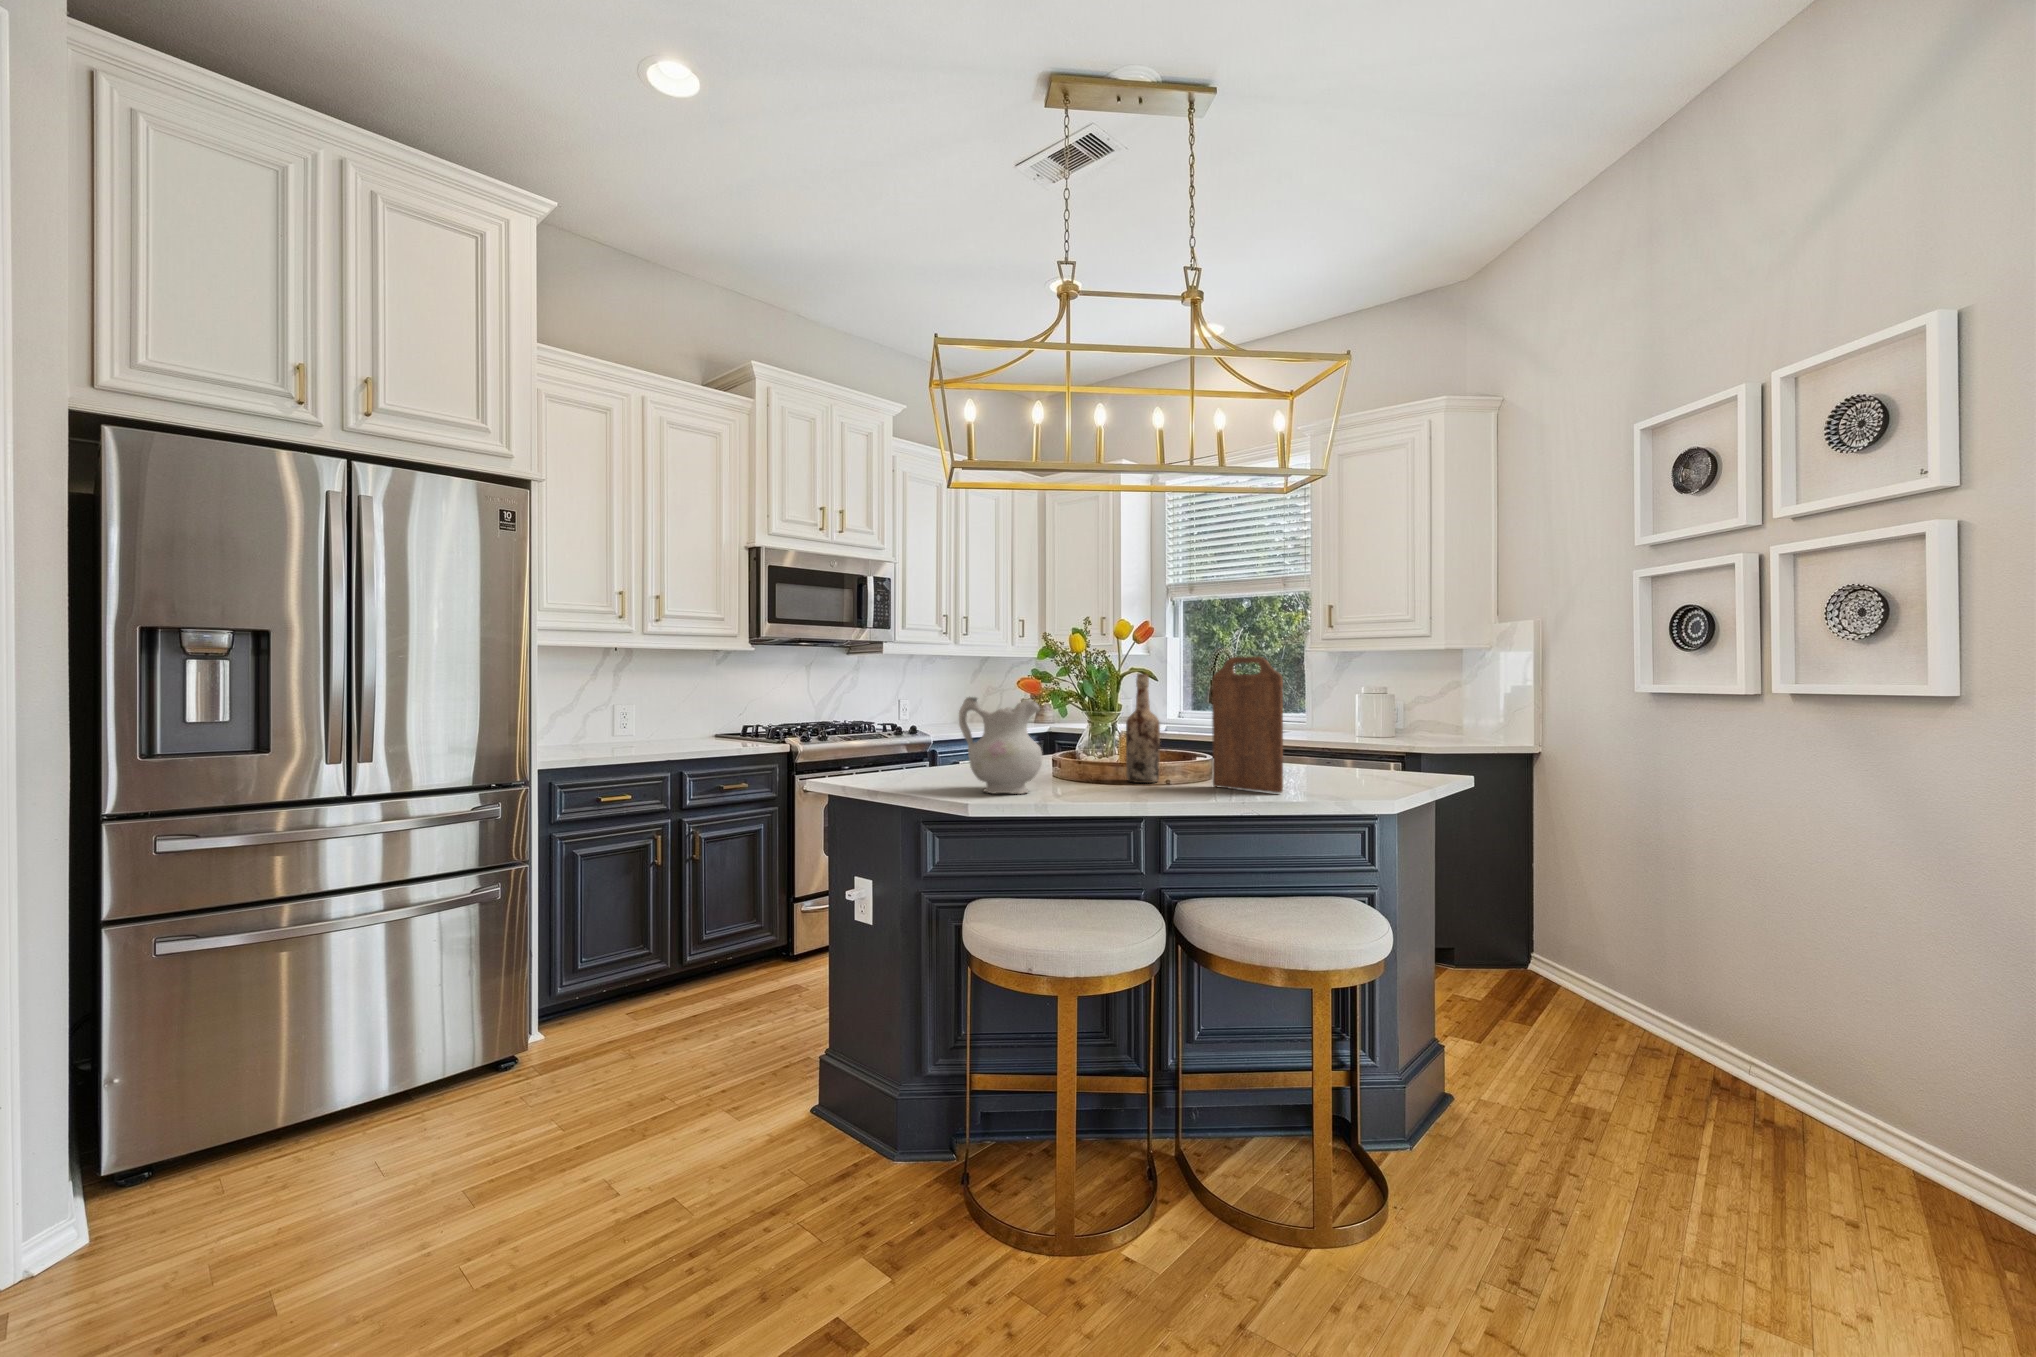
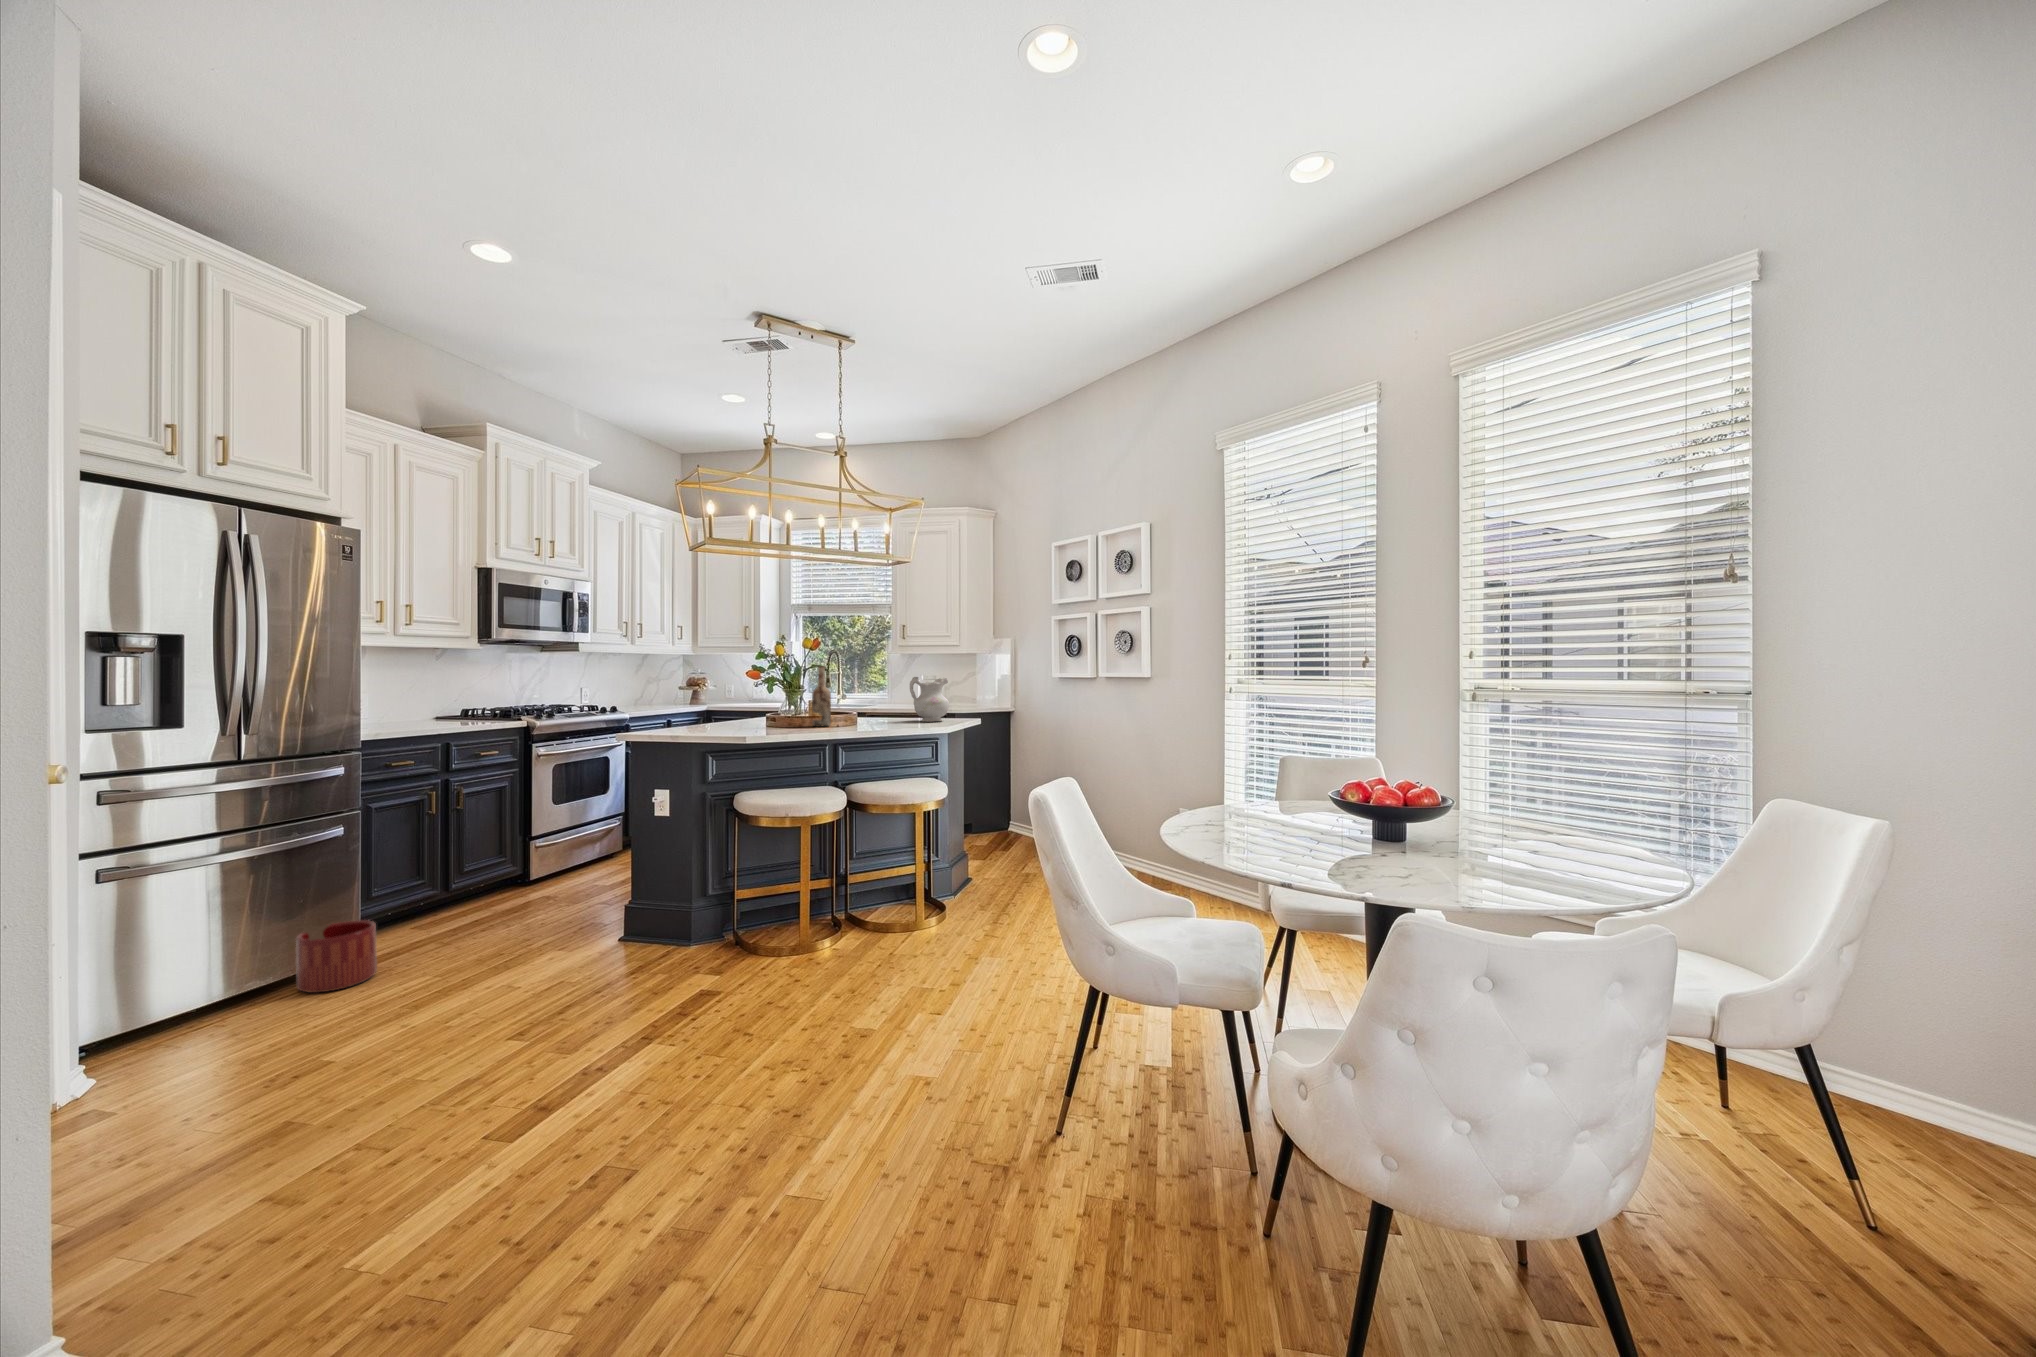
cutting board: present [1212,657,1283,793] -> none [861,657,899,727]
ceramic pitcher: present [959,697,1042,794] -> present [910,677,949,722]
planter: none [431,1018,525,1121] -> present [296,920,377,993]

